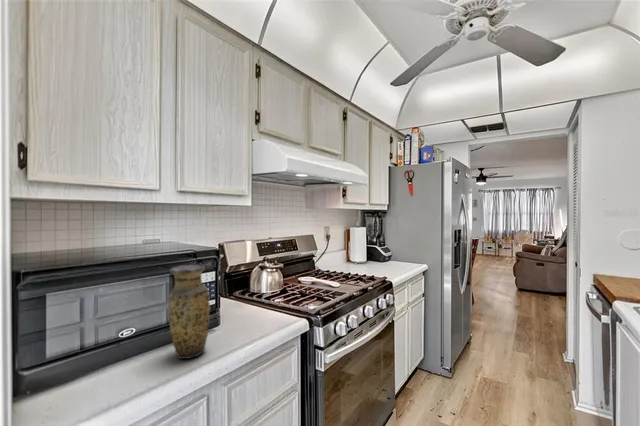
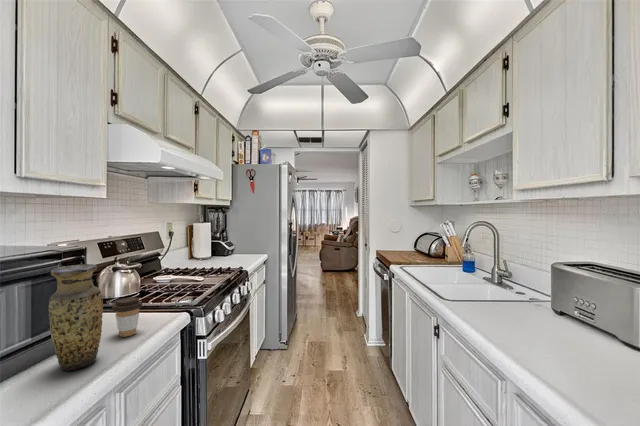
coffee cup: none [231,298,254,335] -> present [112,297,142,337]

